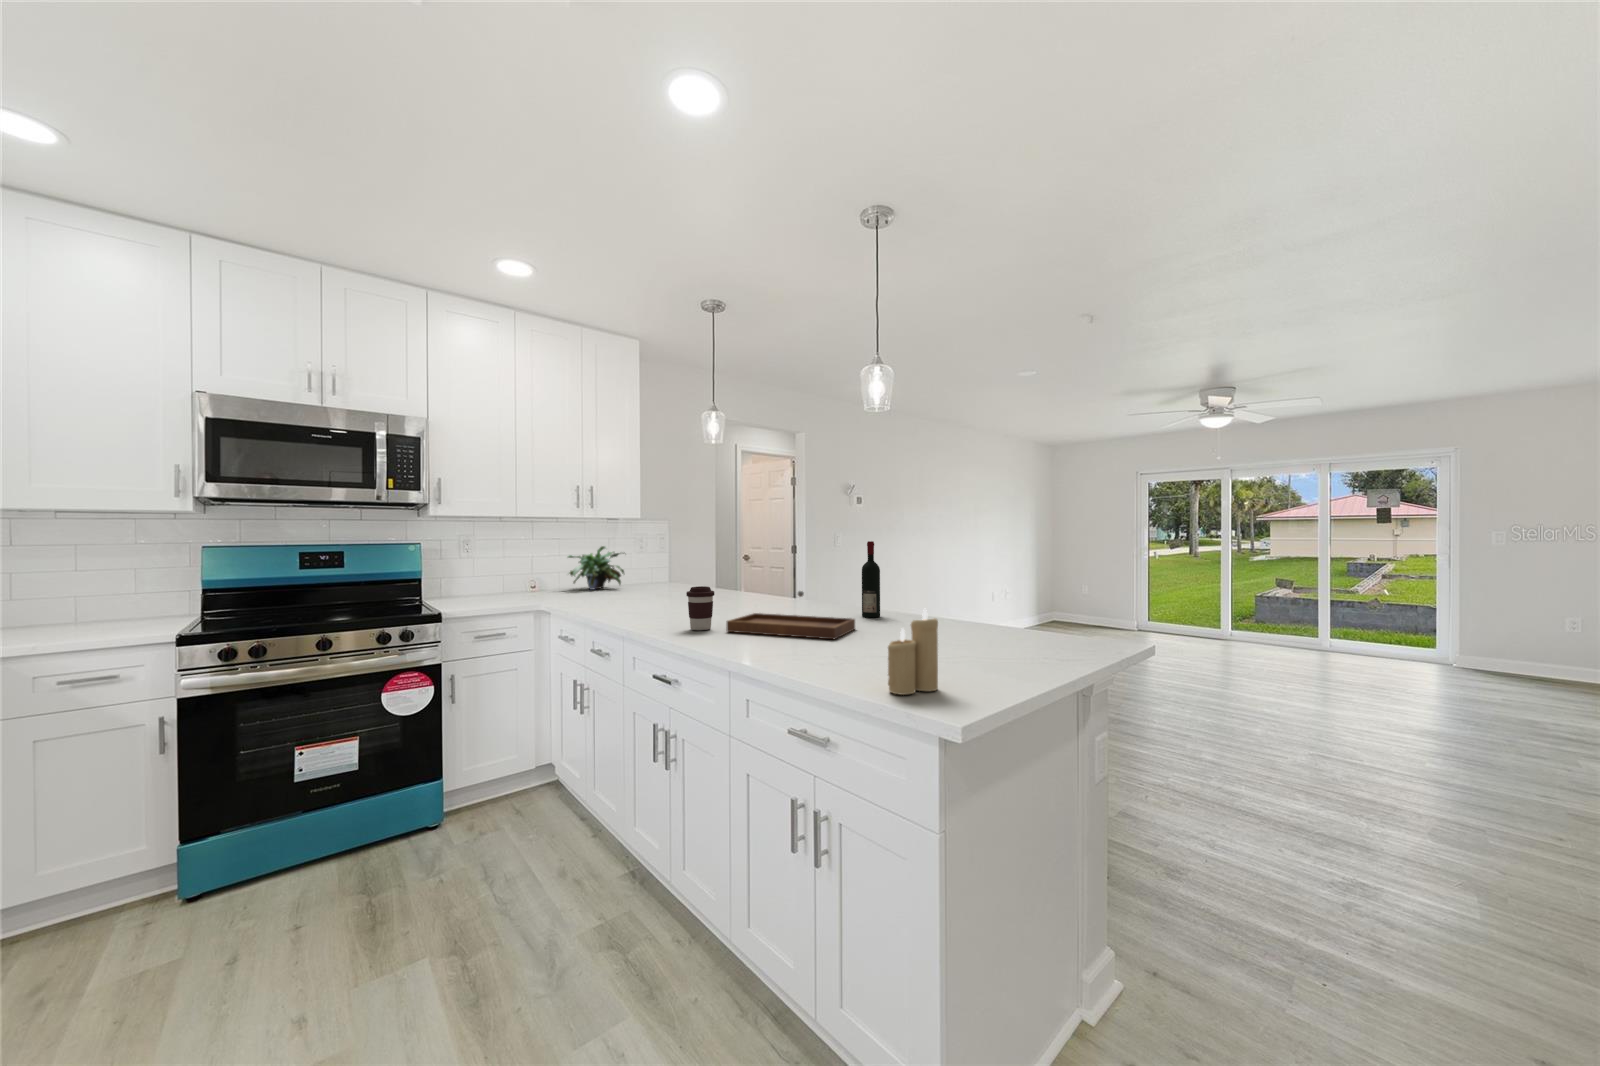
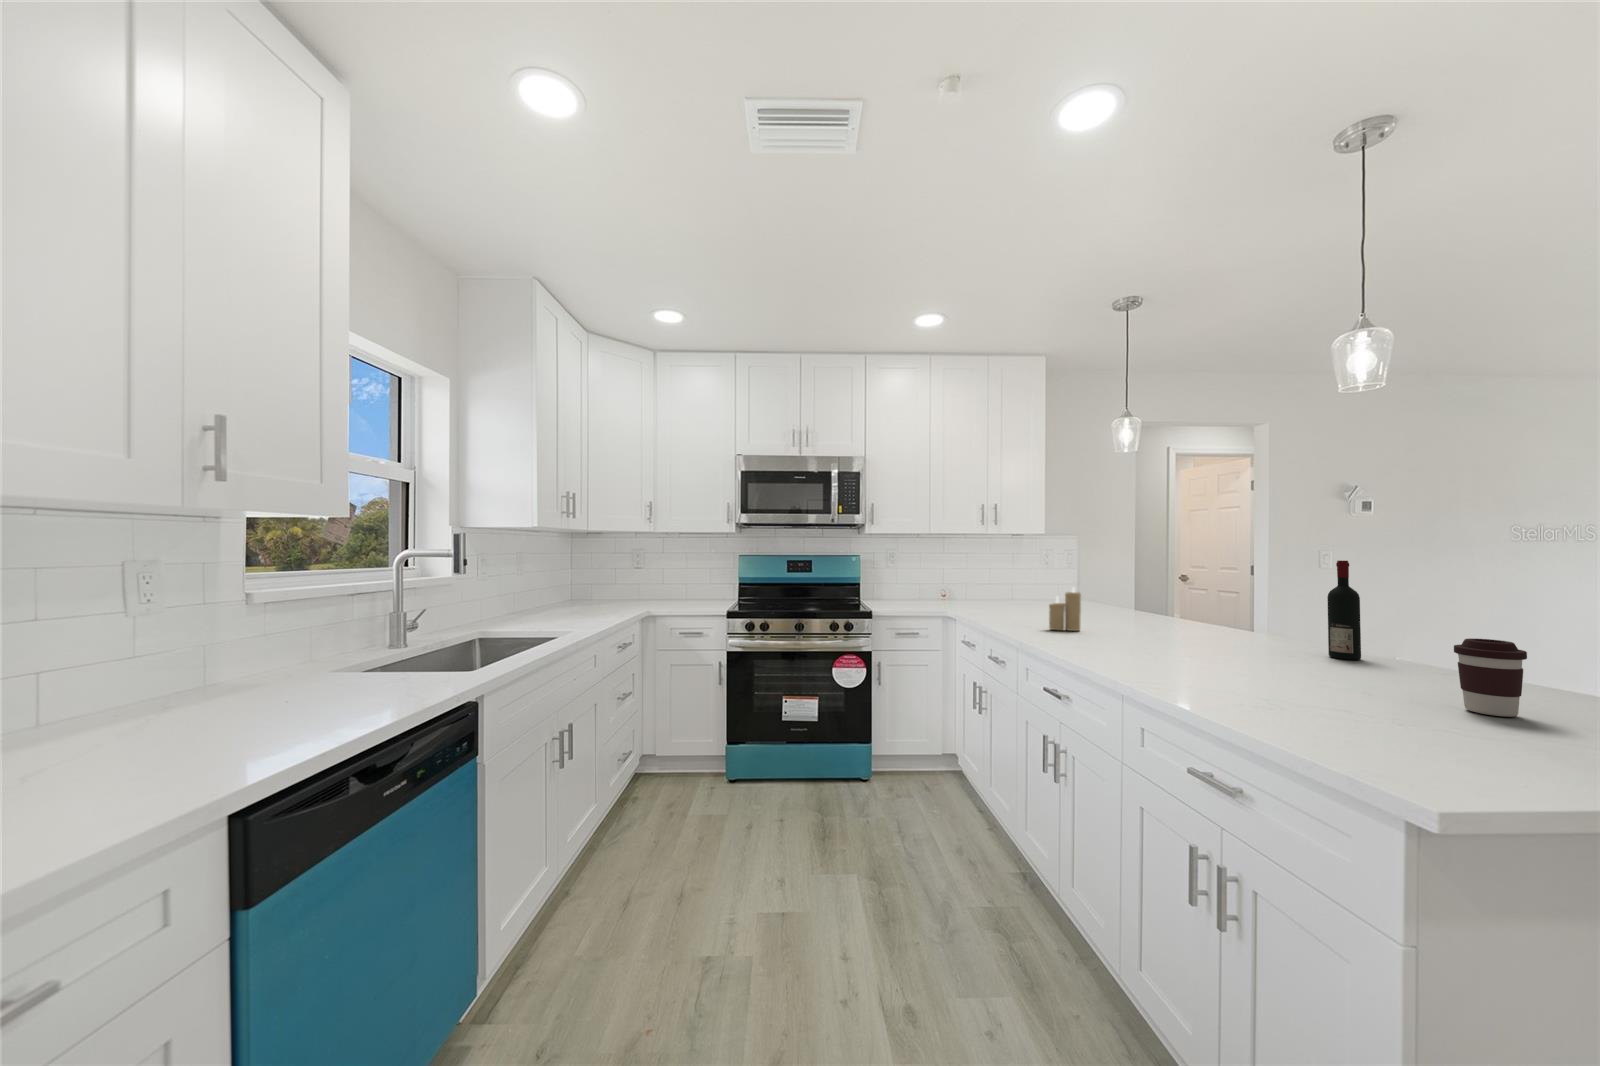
potted plant: present [568,546,624,590] -> none [976,560,1033,601]
coffee cup: present [686,586,714,630] -> present [1454,638,1527,717]
tray: present [727,591,855,639] -> none [1126,616,1309,678]
candle: present [888,609,938,695] -> present [1049,588,1081,631]

